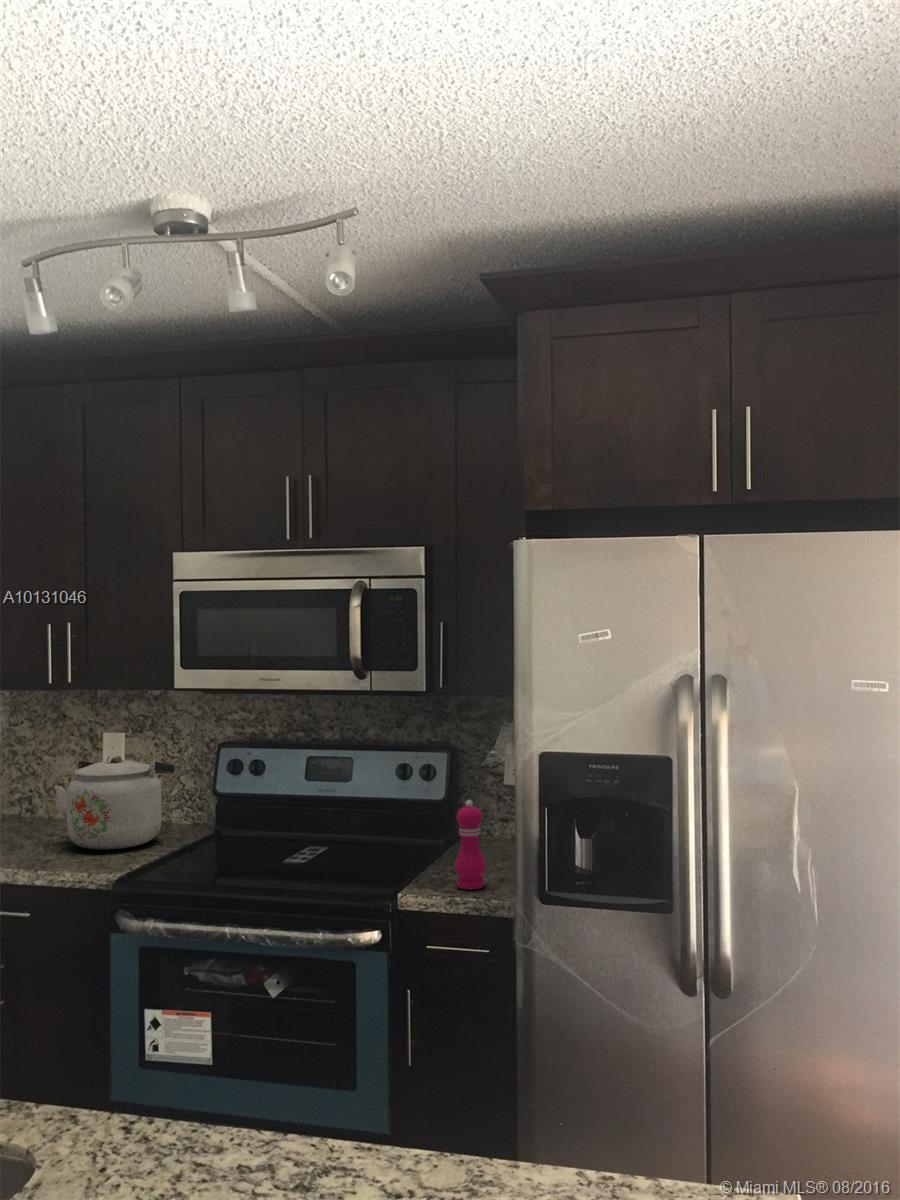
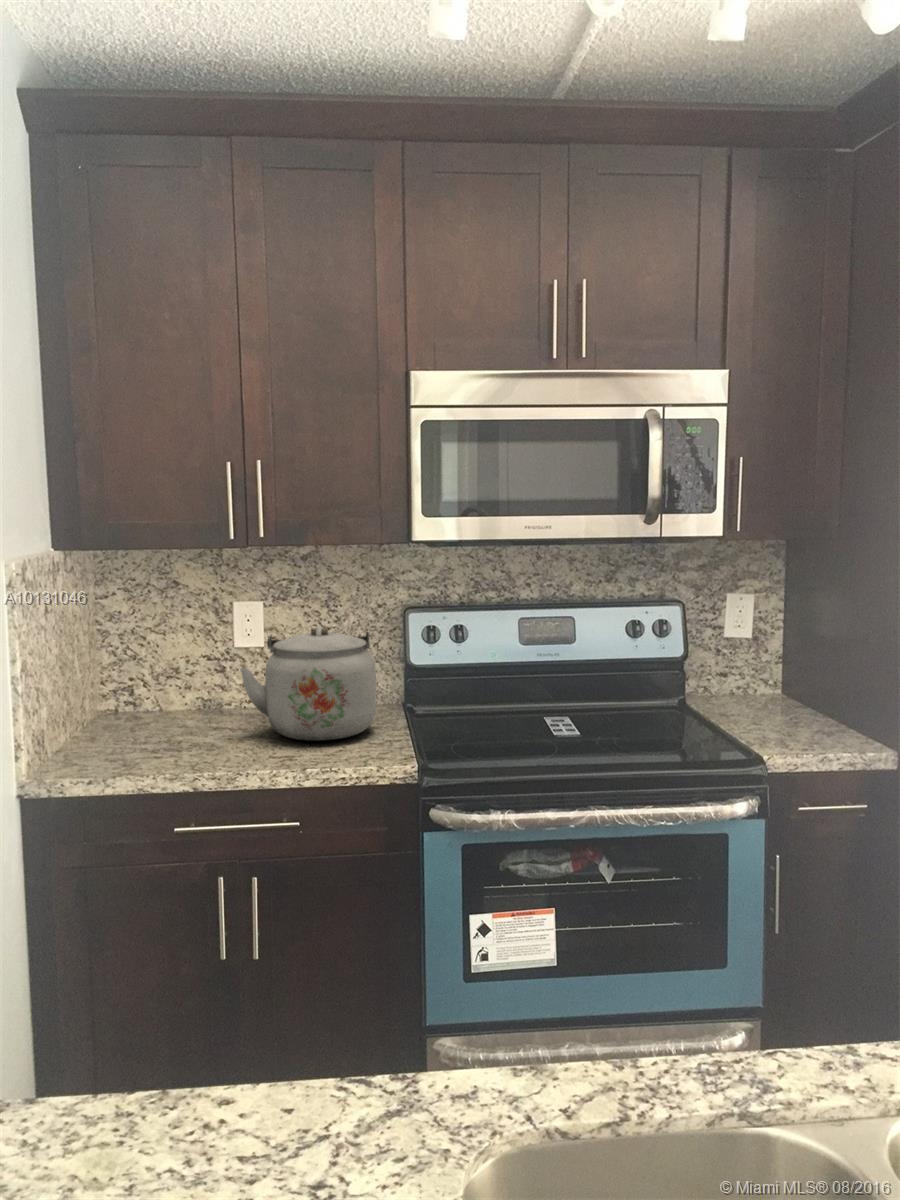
pepper mill: present [455,800,486,890] -> none [797,652,832,745]

